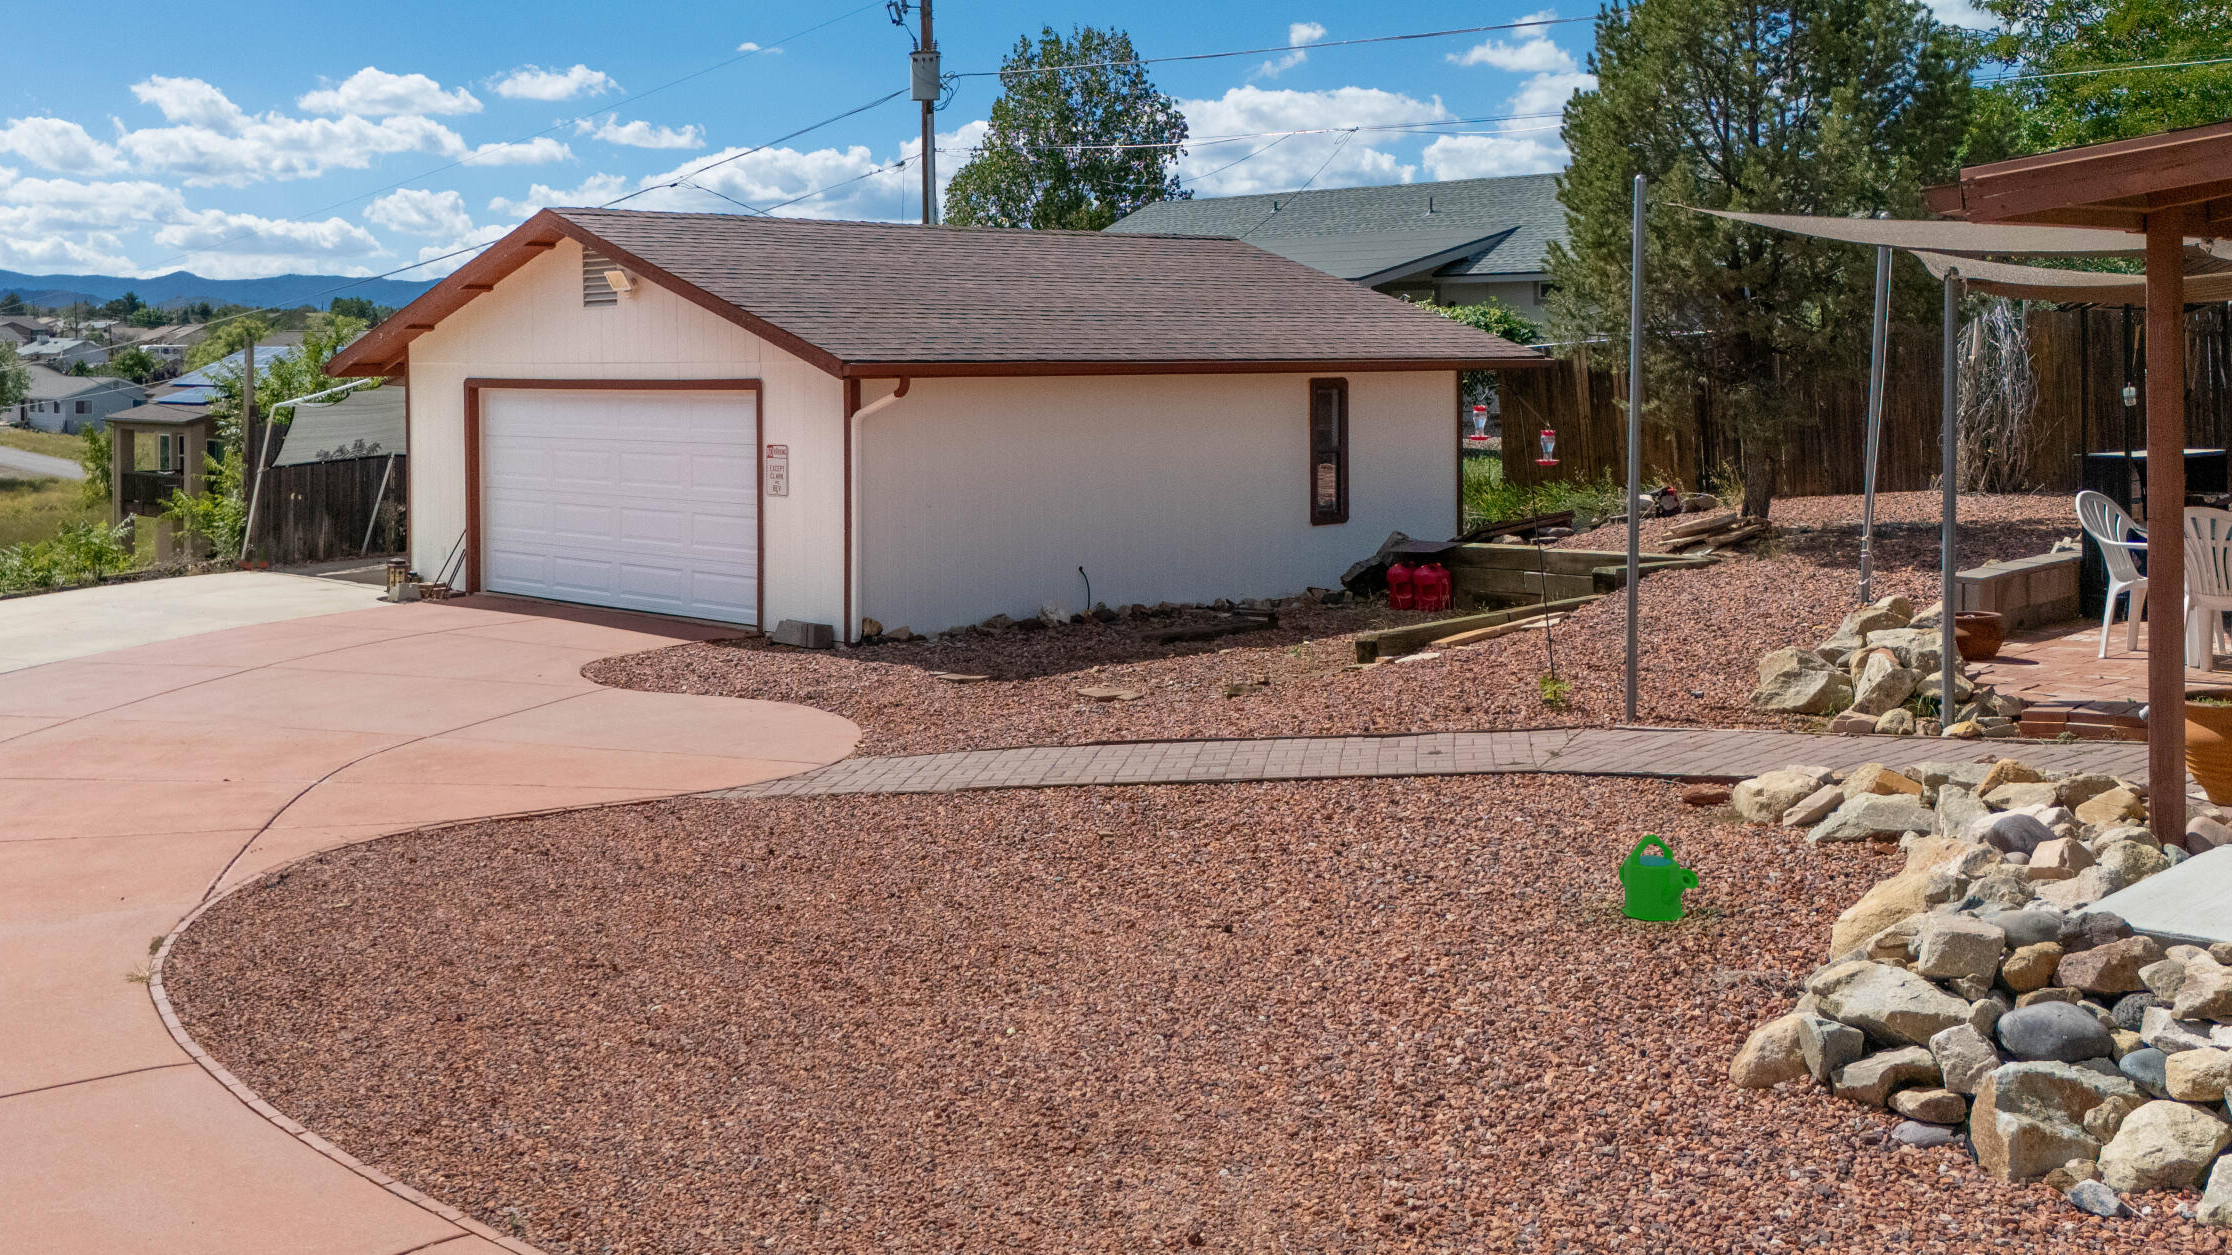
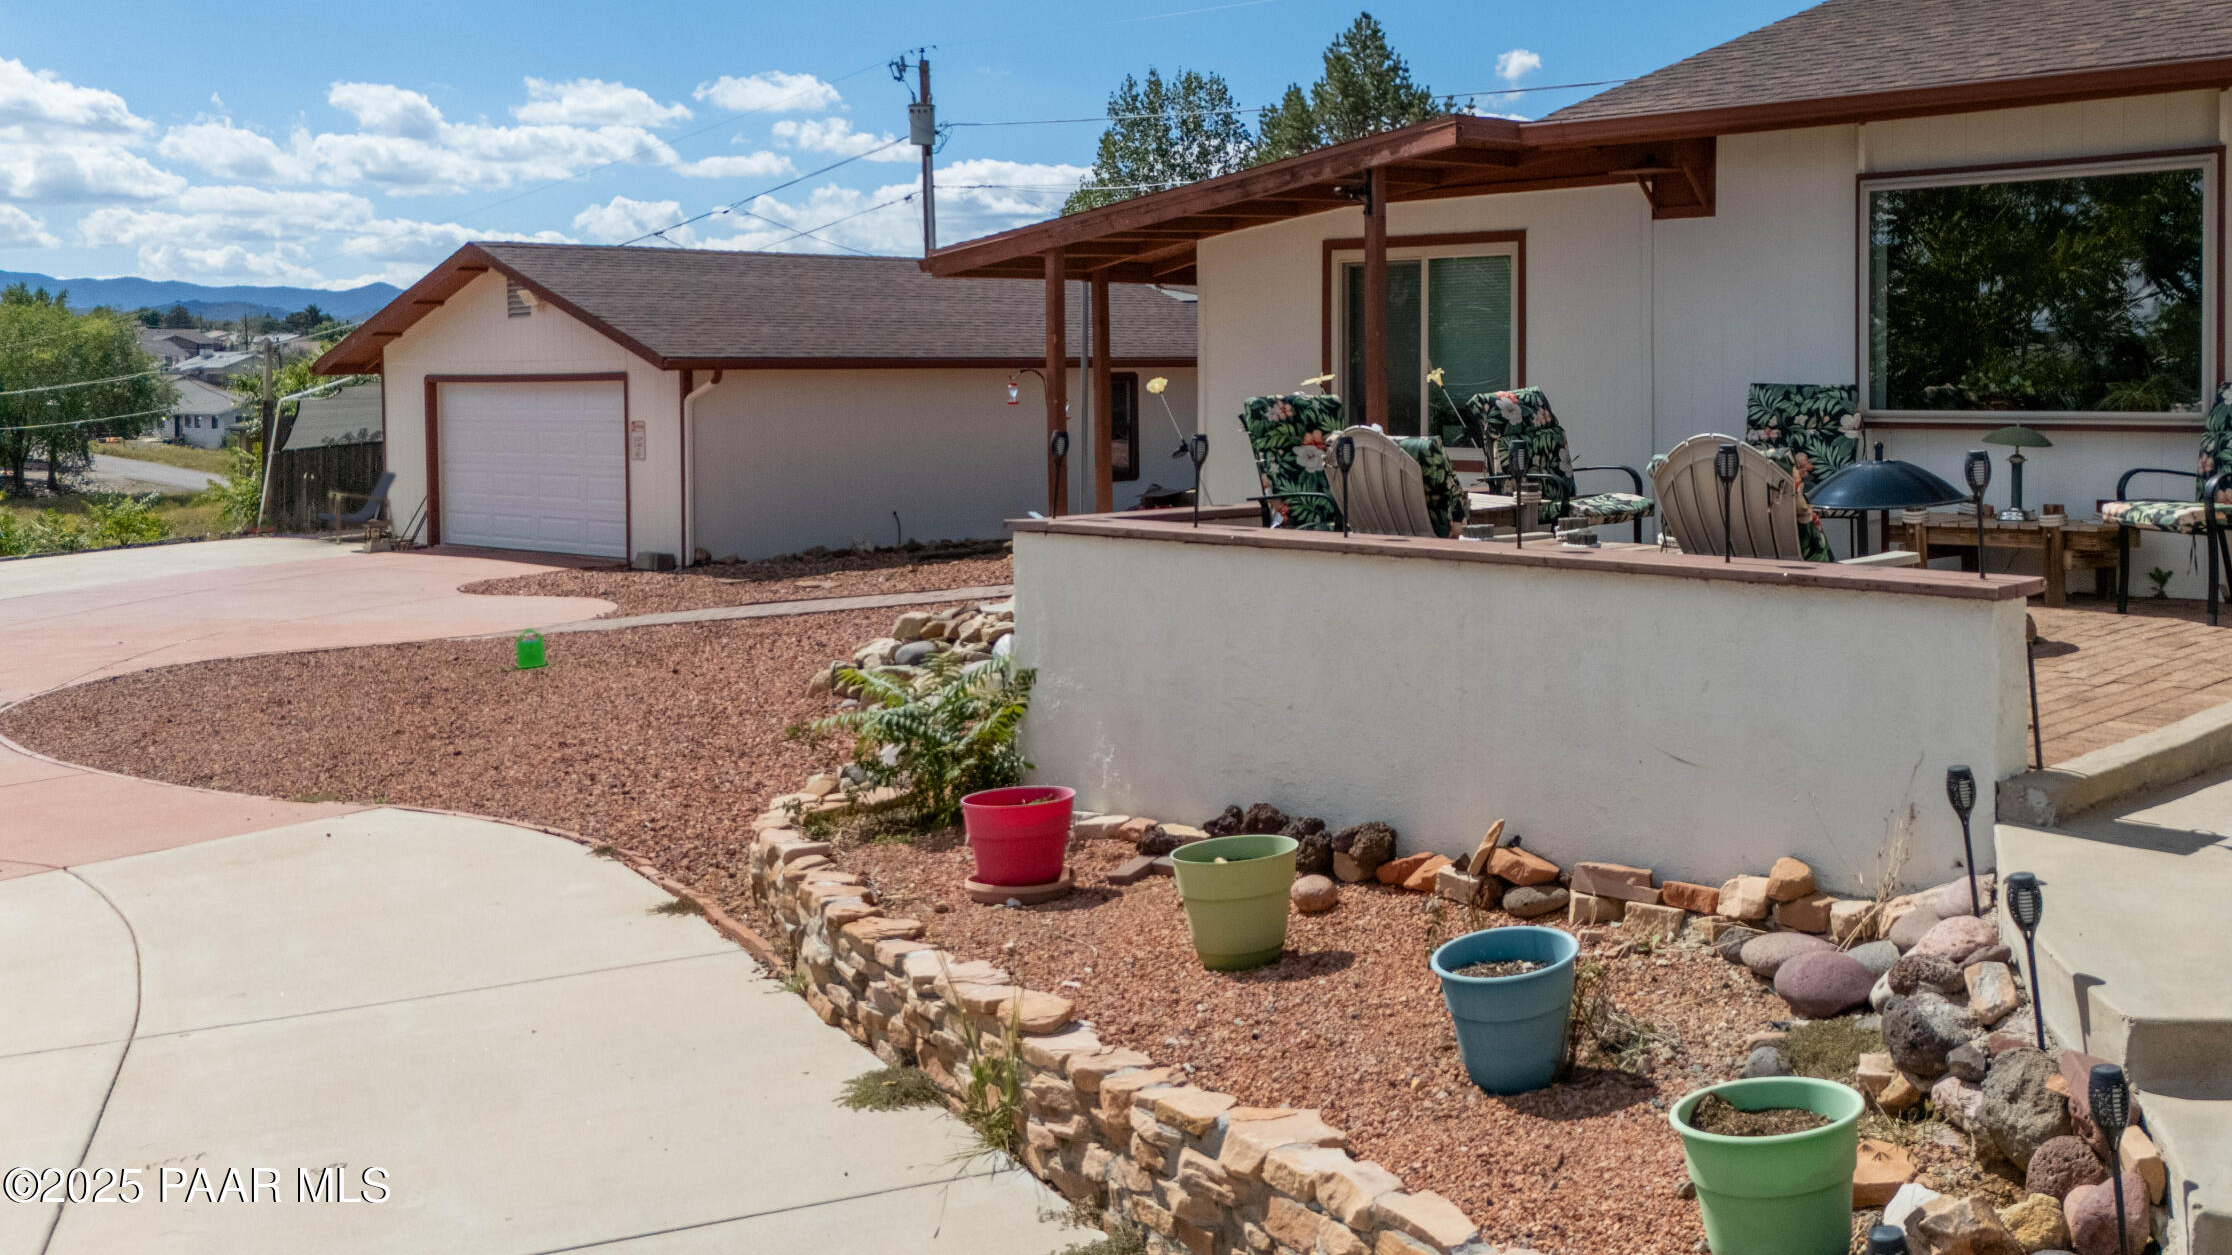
lounge chair: none [334,499,429,593] -> present [317,472,396,543]
watering can: present [1619,834,1699,921] -> present [516,629,547,668]

